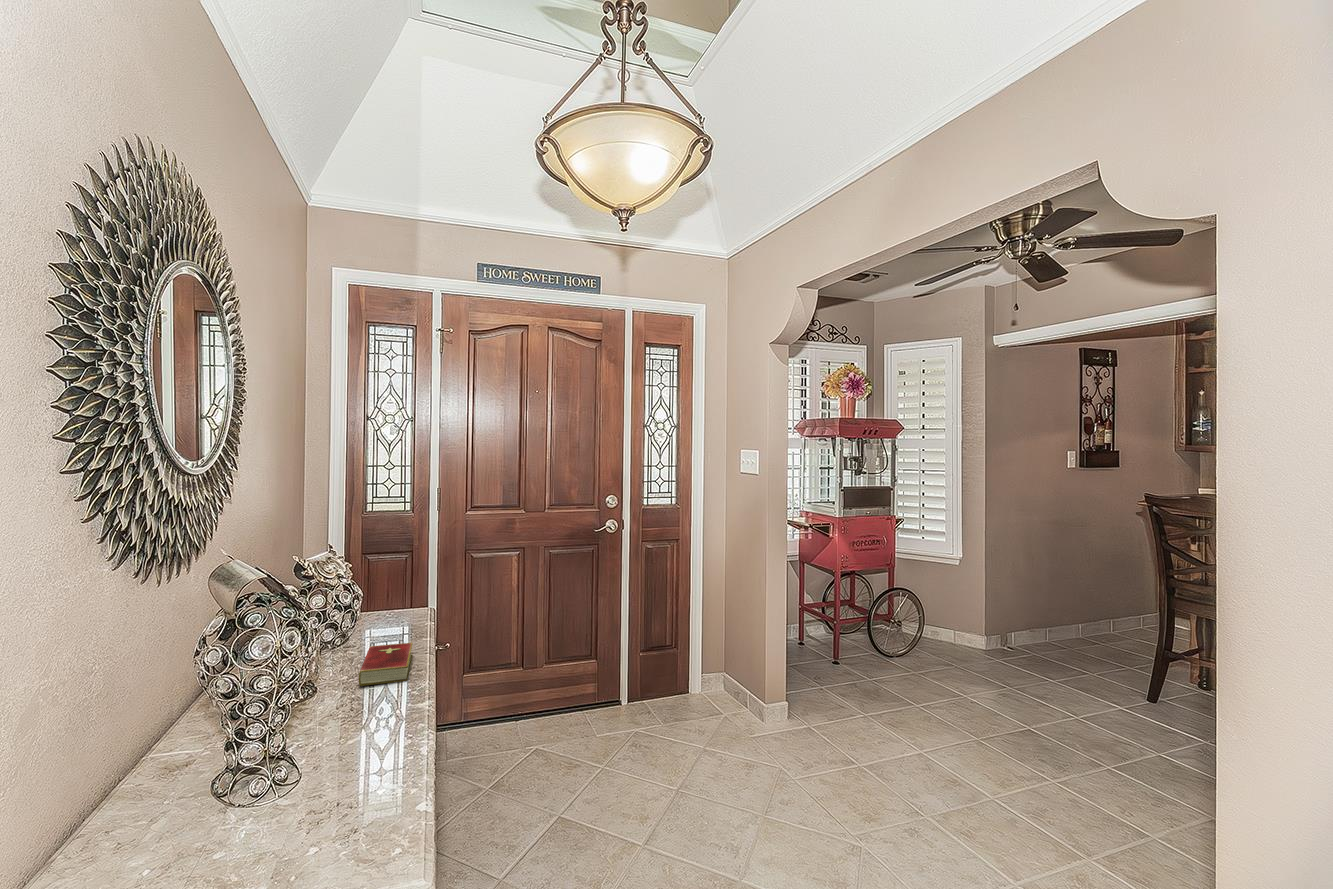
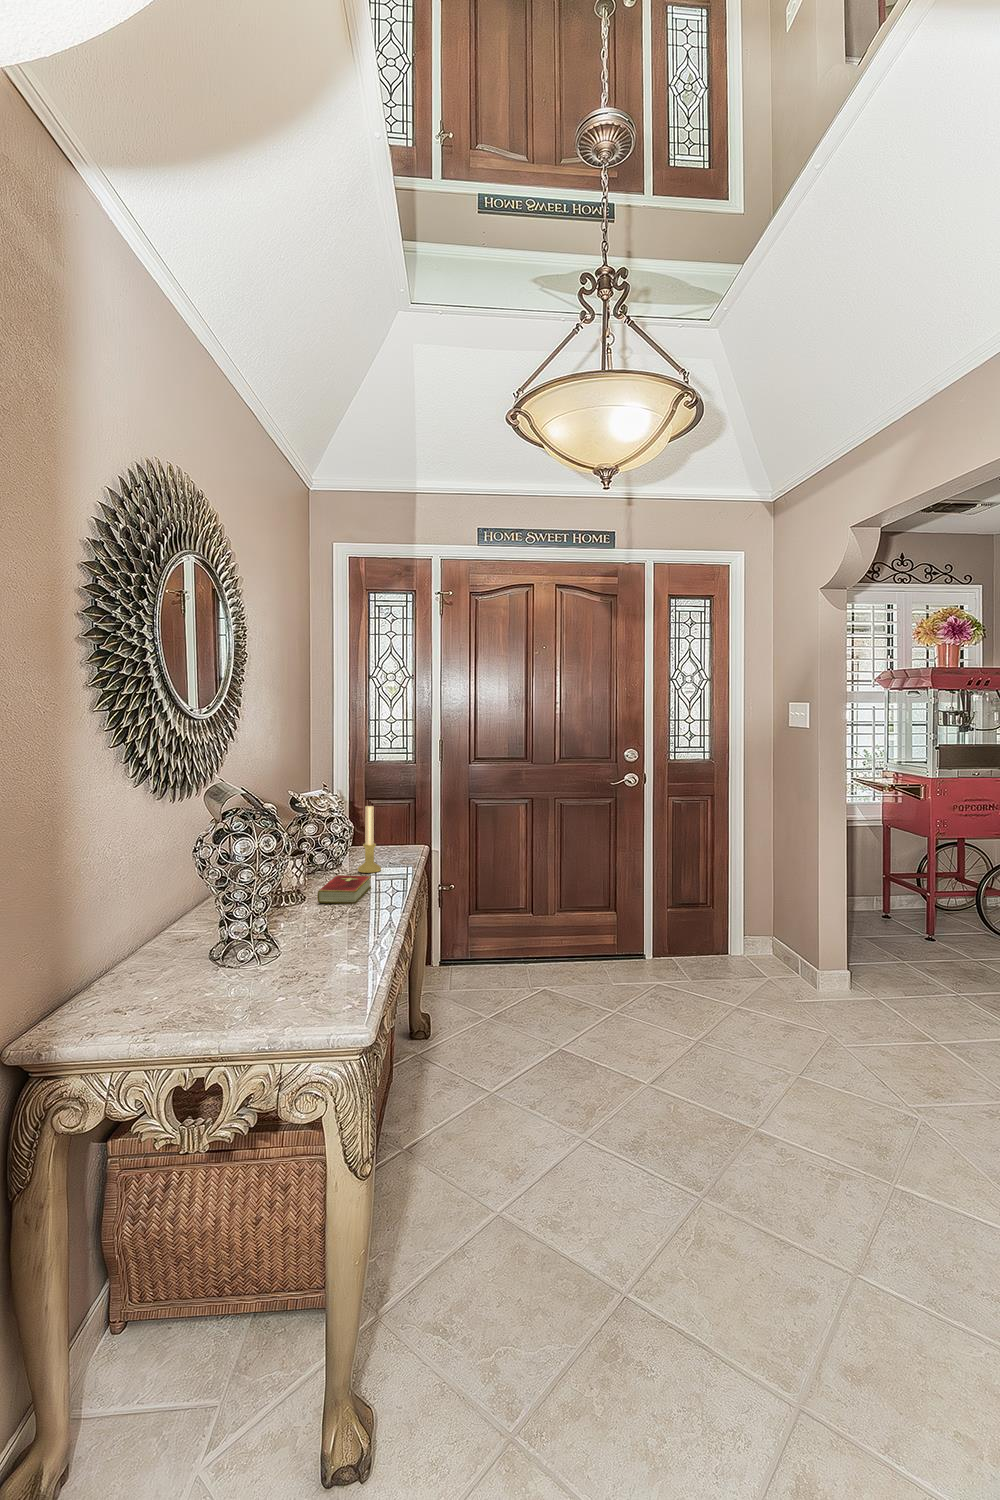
candle holder: none [382,559,410,636] -> present [358,806,381,873]

